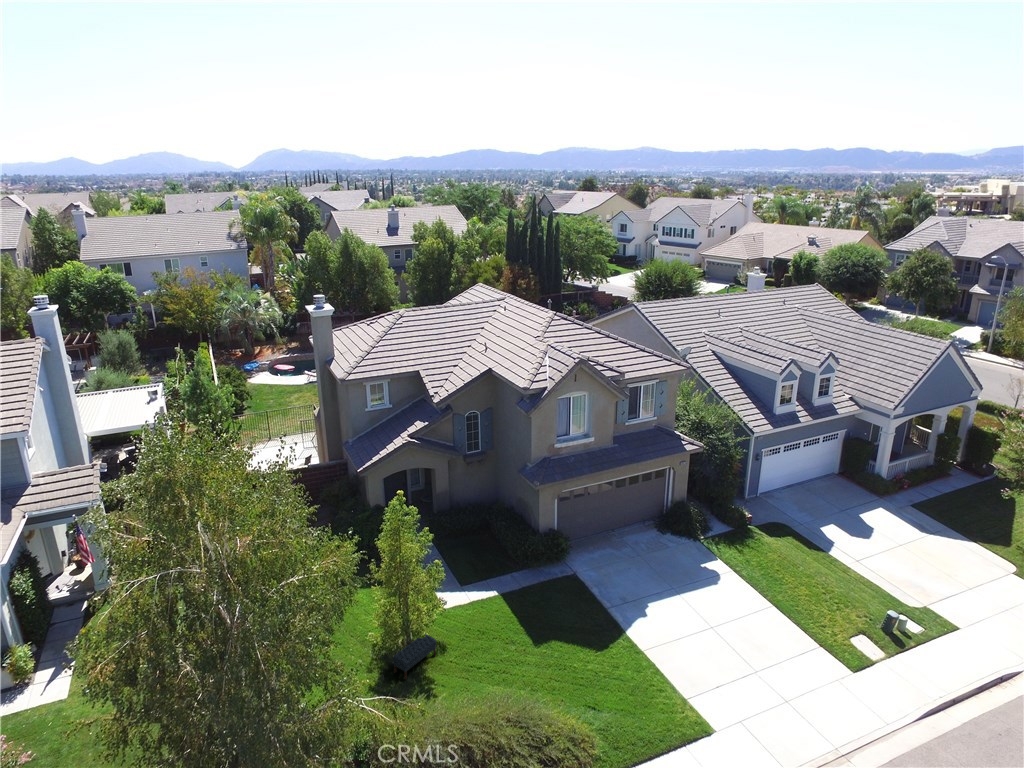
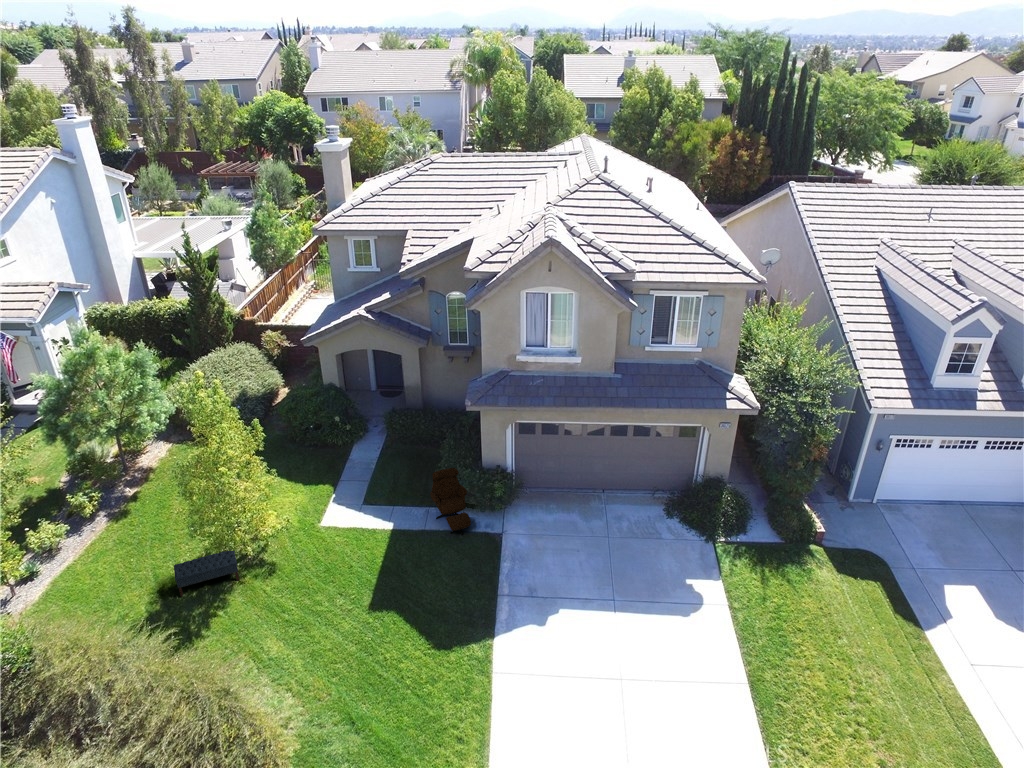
lounge chair: none [522,535,559,582] -> present [430,468,471,535]

